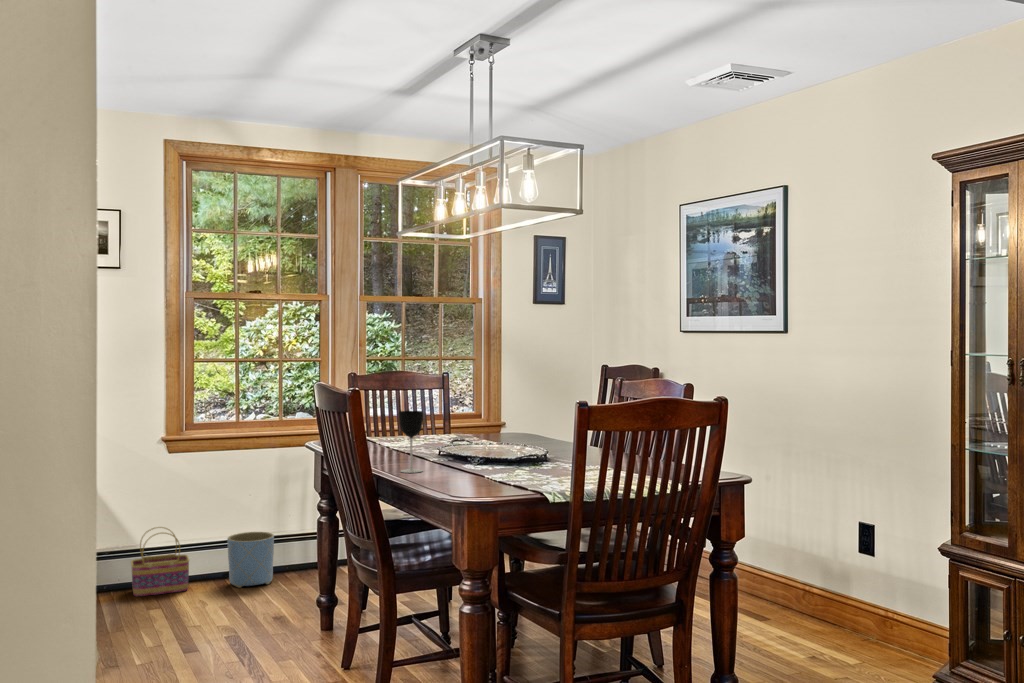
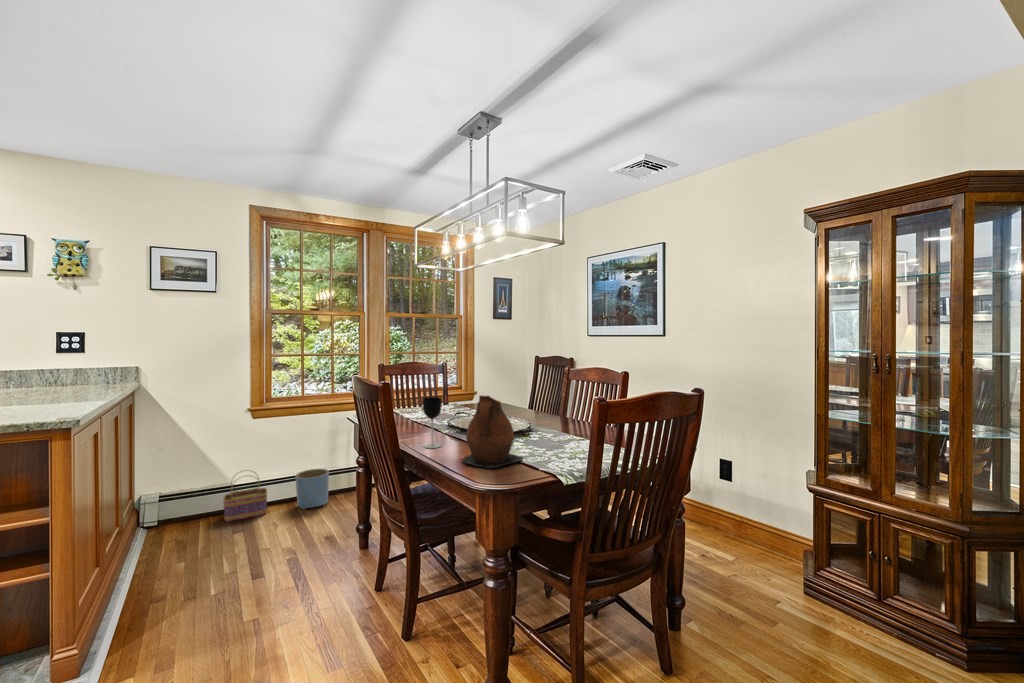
ceramic pitcher: none [439,404,515,487] -> present [462,396,523,468]

